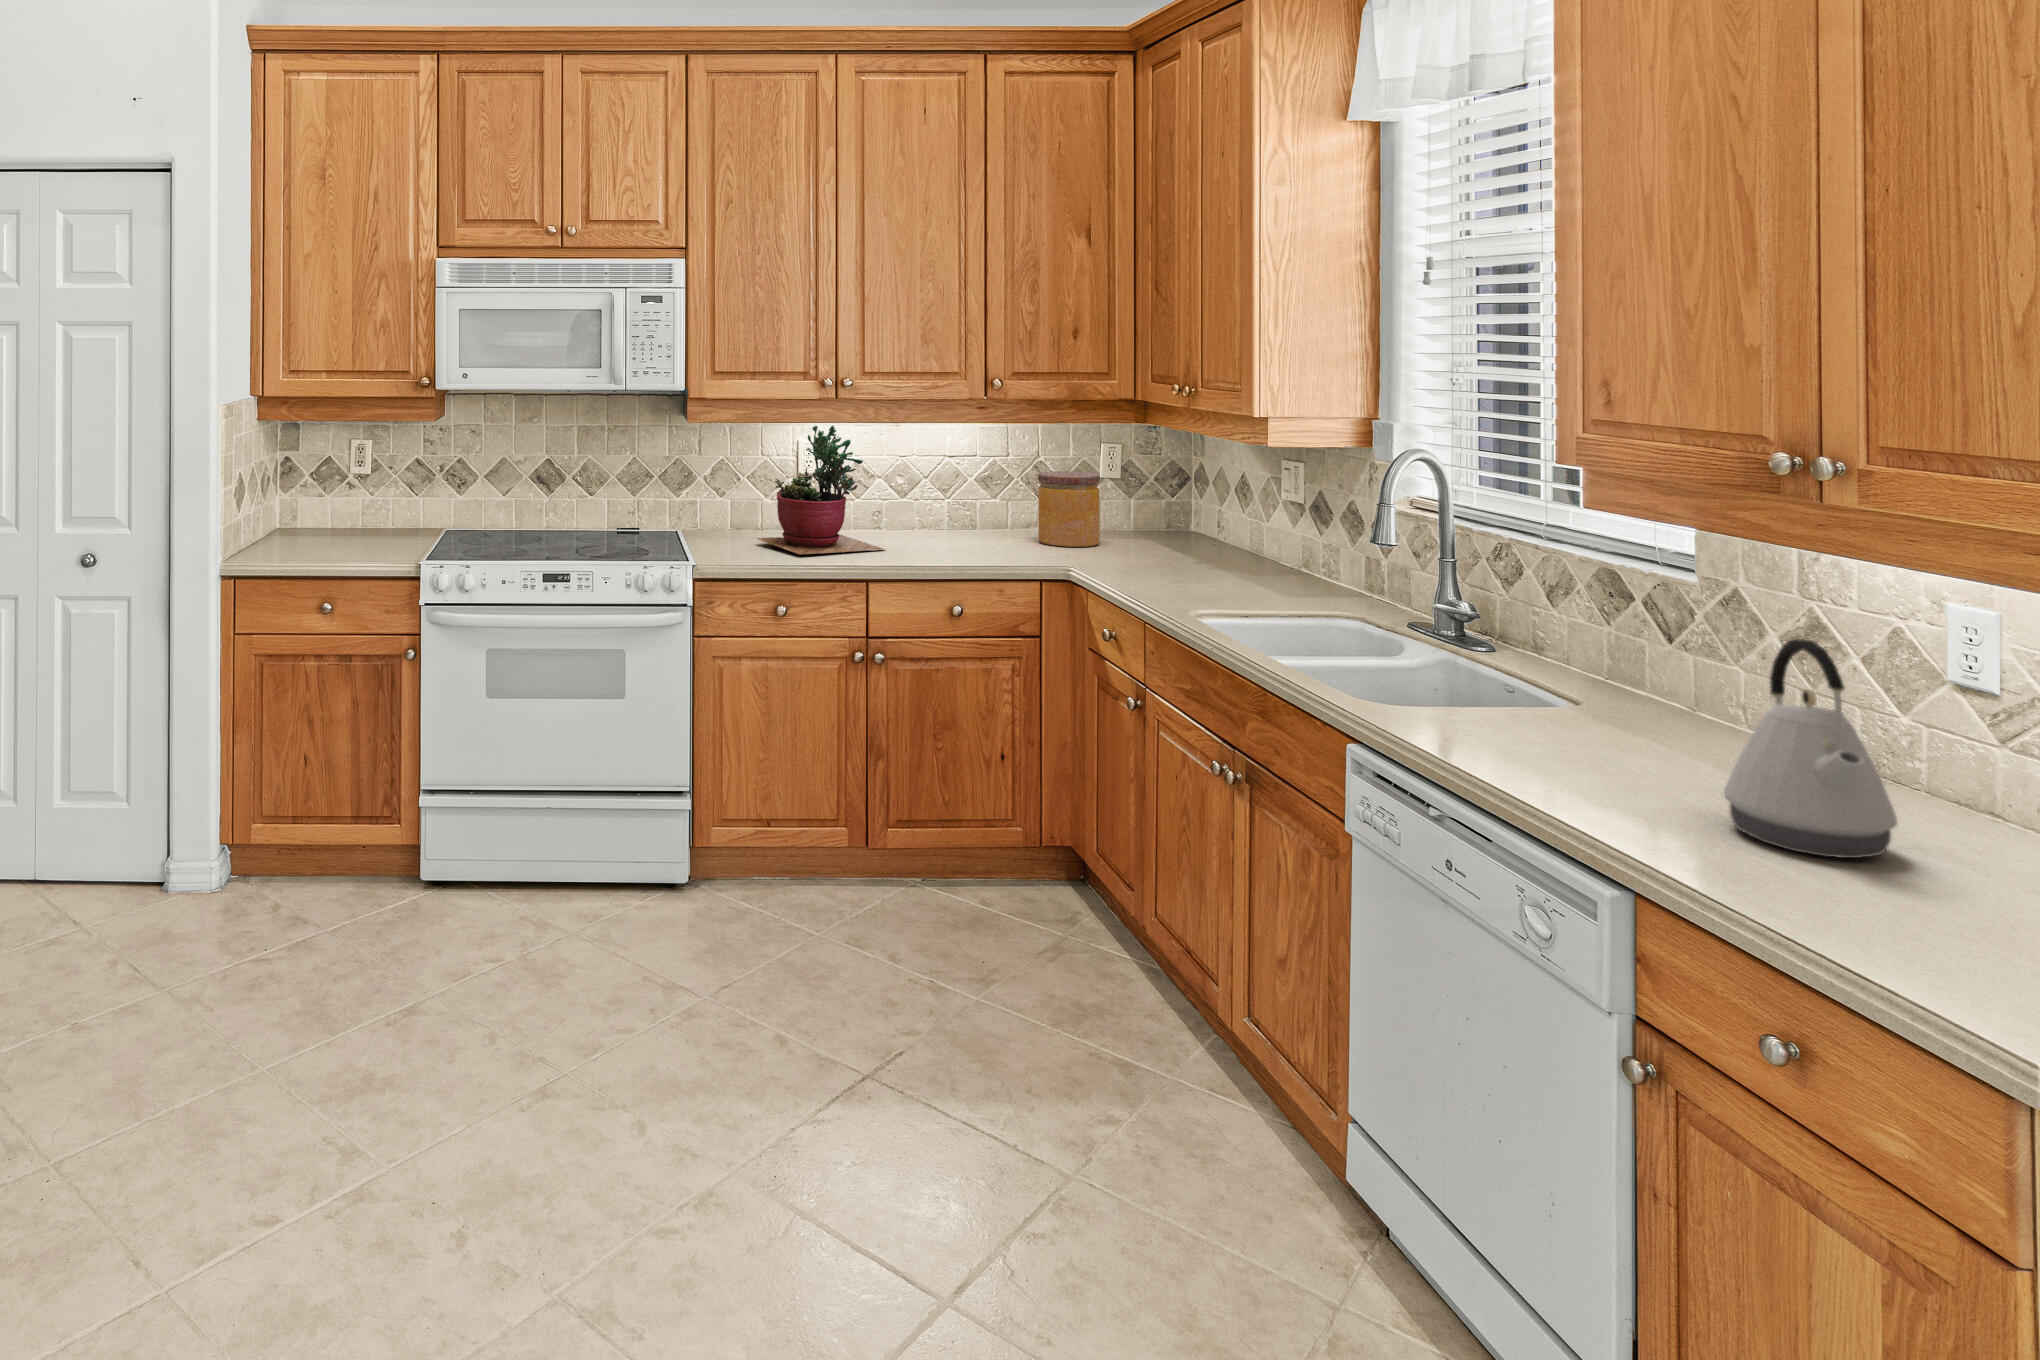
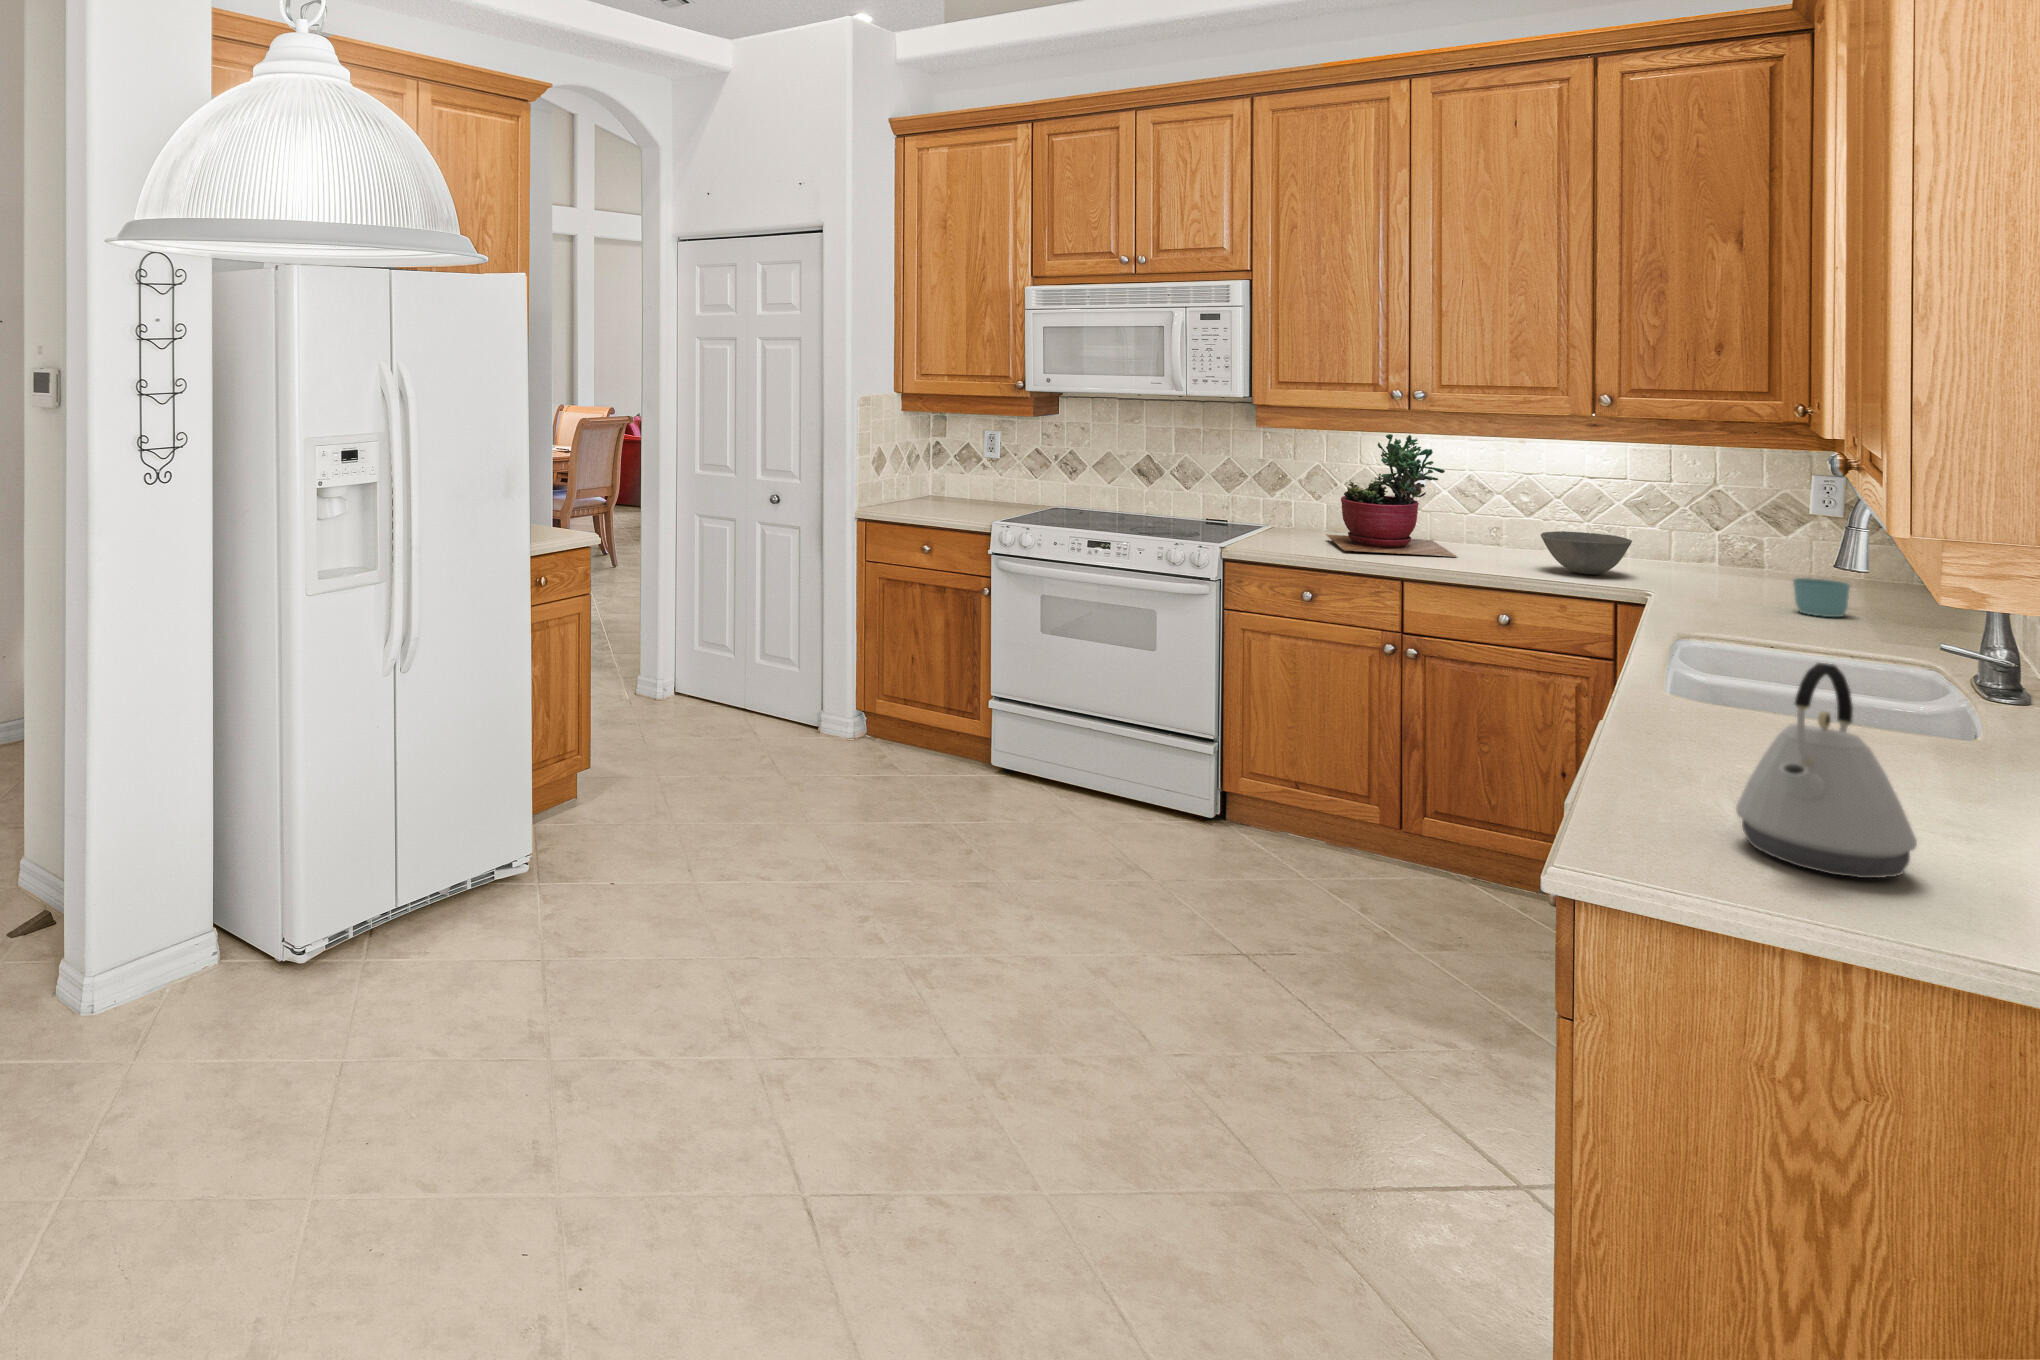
jar: present [1038,471,1100,547] -> none [1676,496,1762,579]
bowl: none [963,514,1035,555] -> present [1541,531,1632,575]
mug: none [1177,540,1222,574] -> present [1793,578,1850,617]

